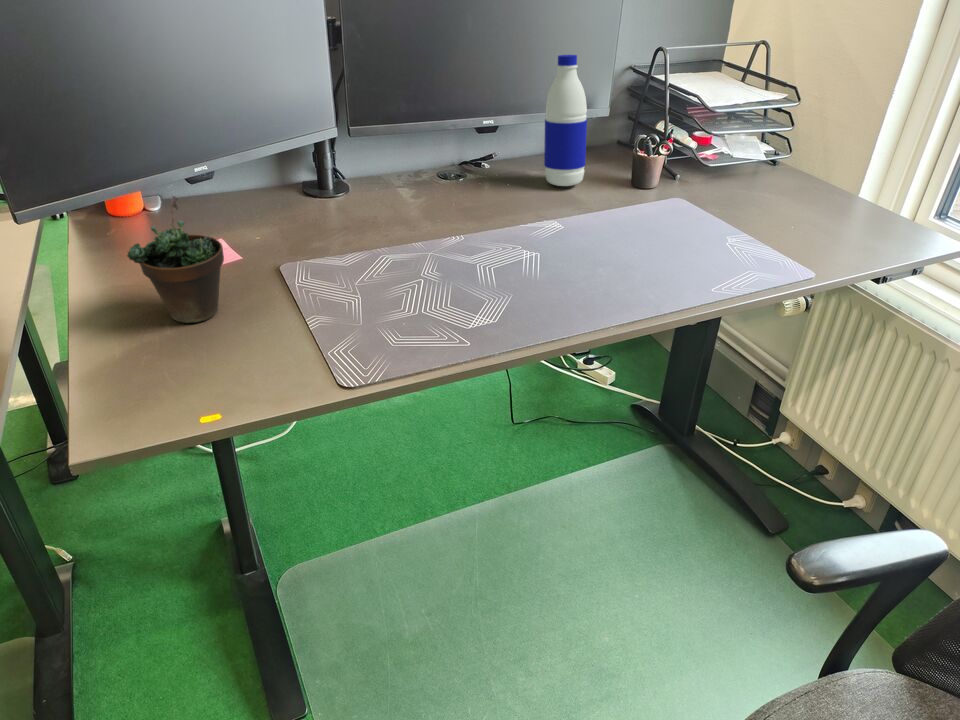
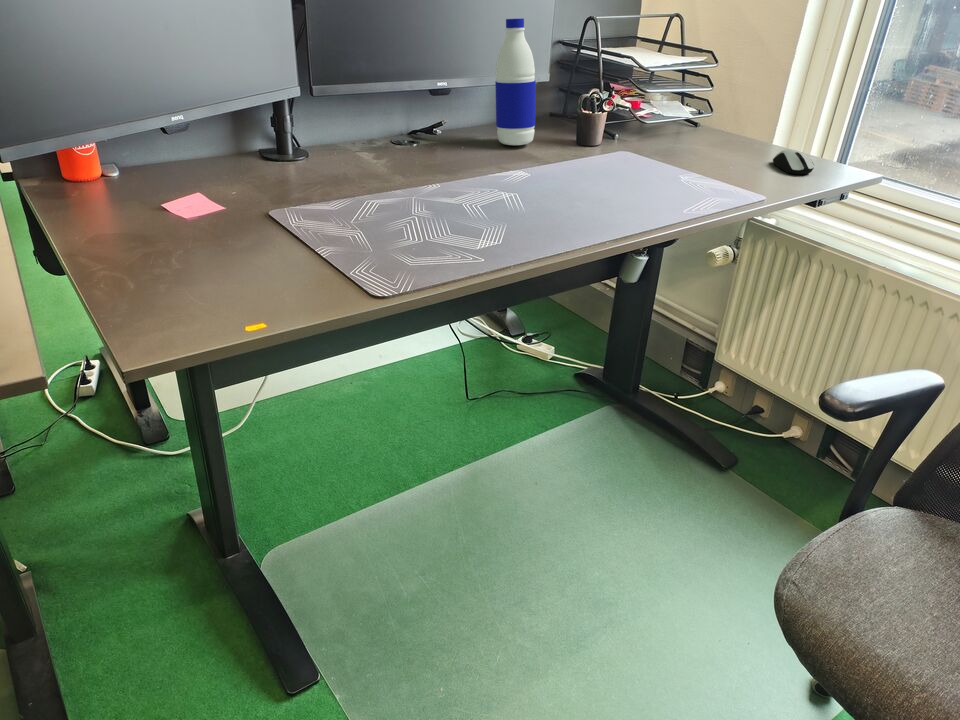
succulent plant: present [127,196,224,323] -> none [132,129,227,265]
computer mouse: none [846,206,892,236] -> present [773,149,814,174]

